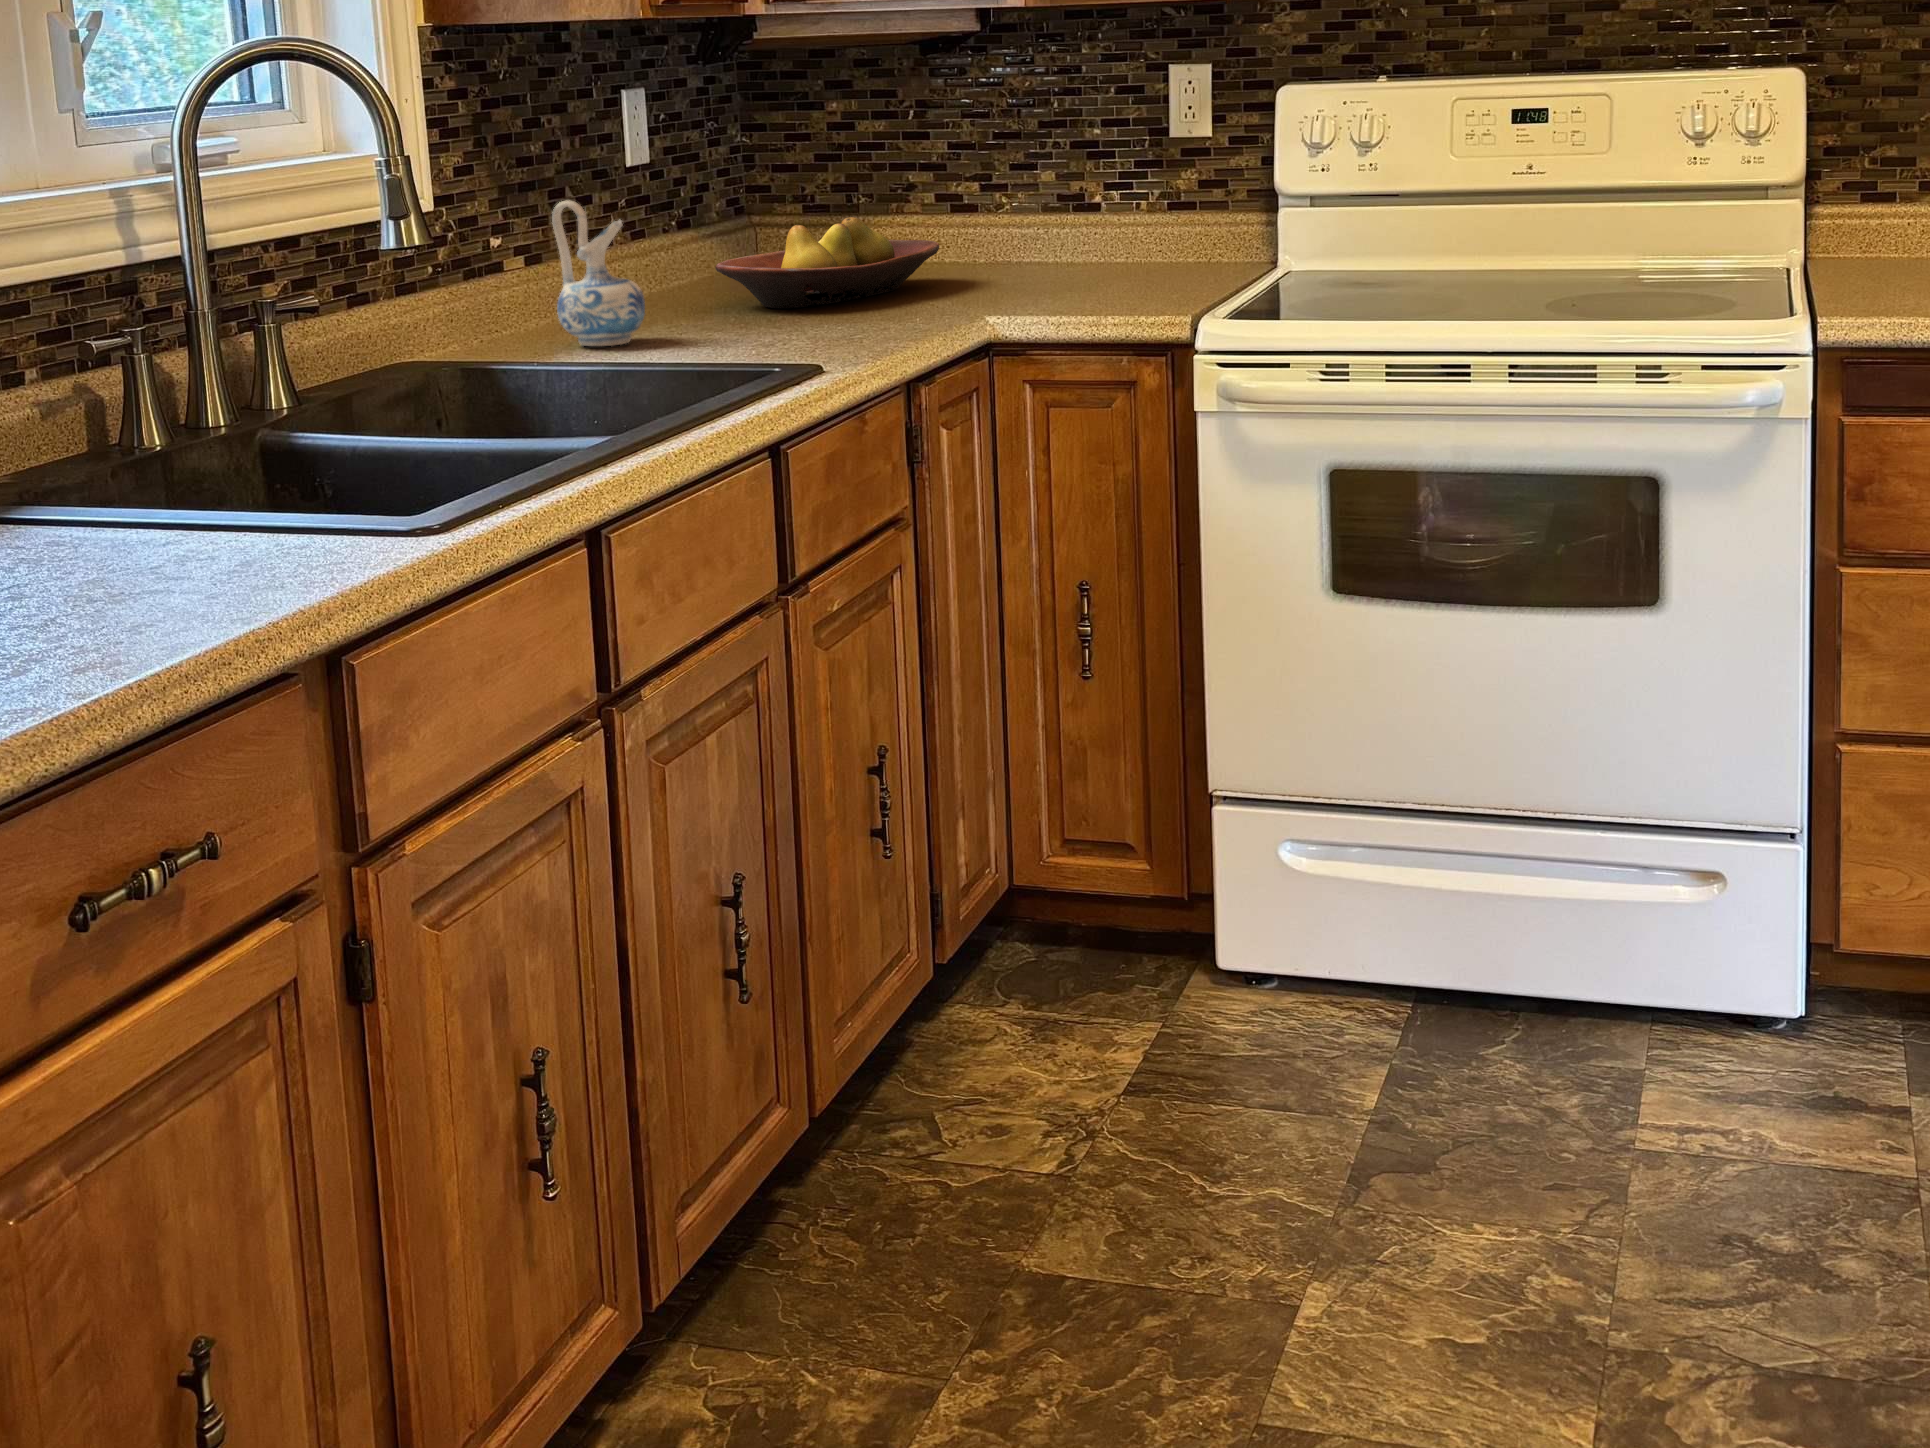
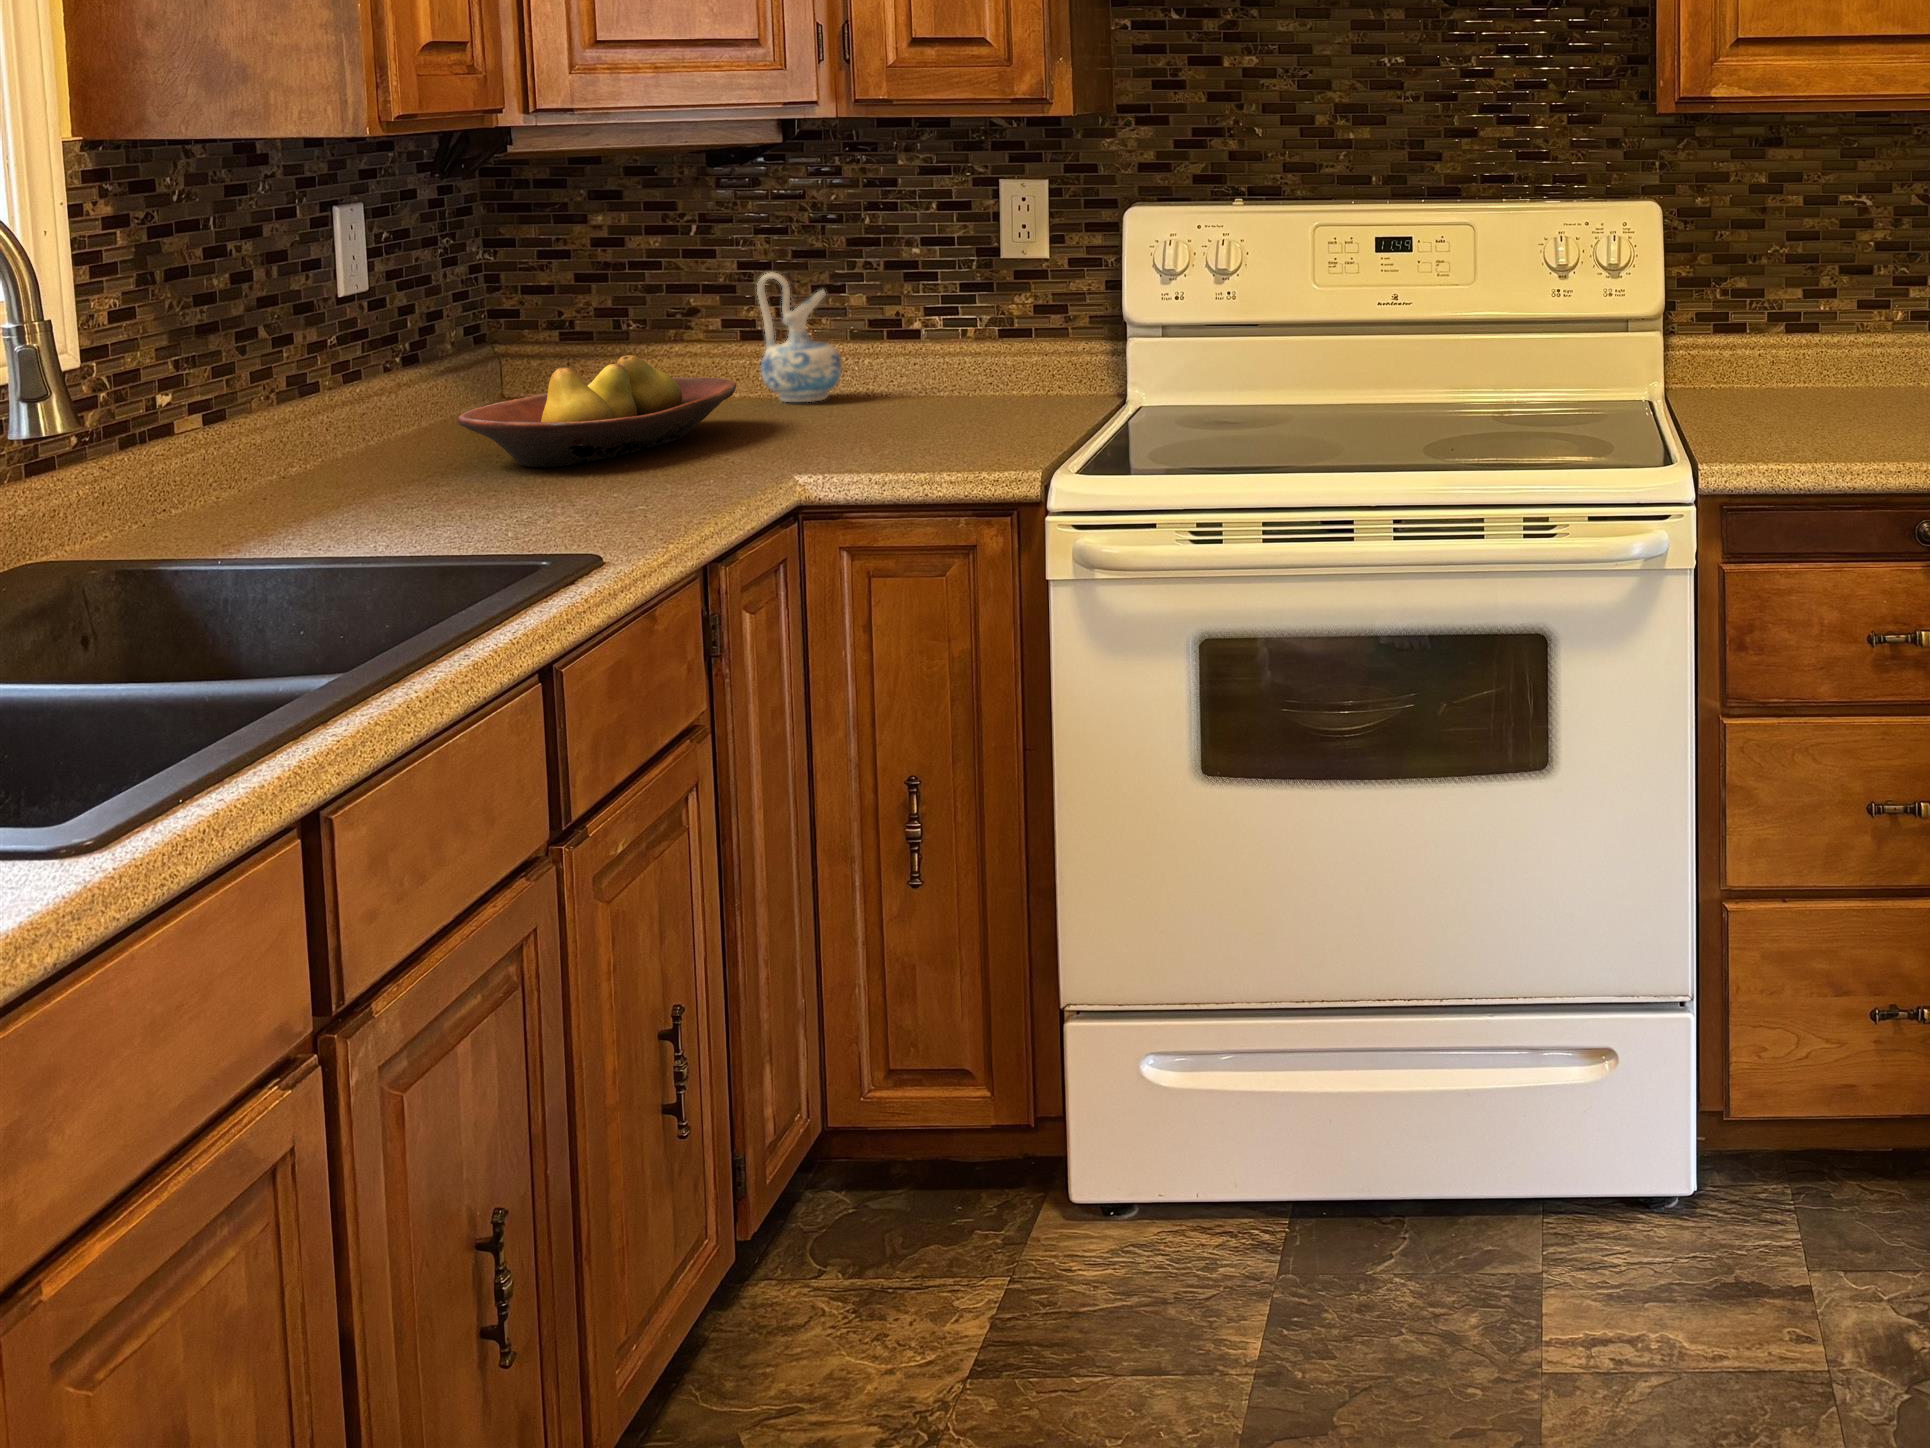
ceramic pitcher: present [552,200,645,346] -> present [757,273,842,402]

